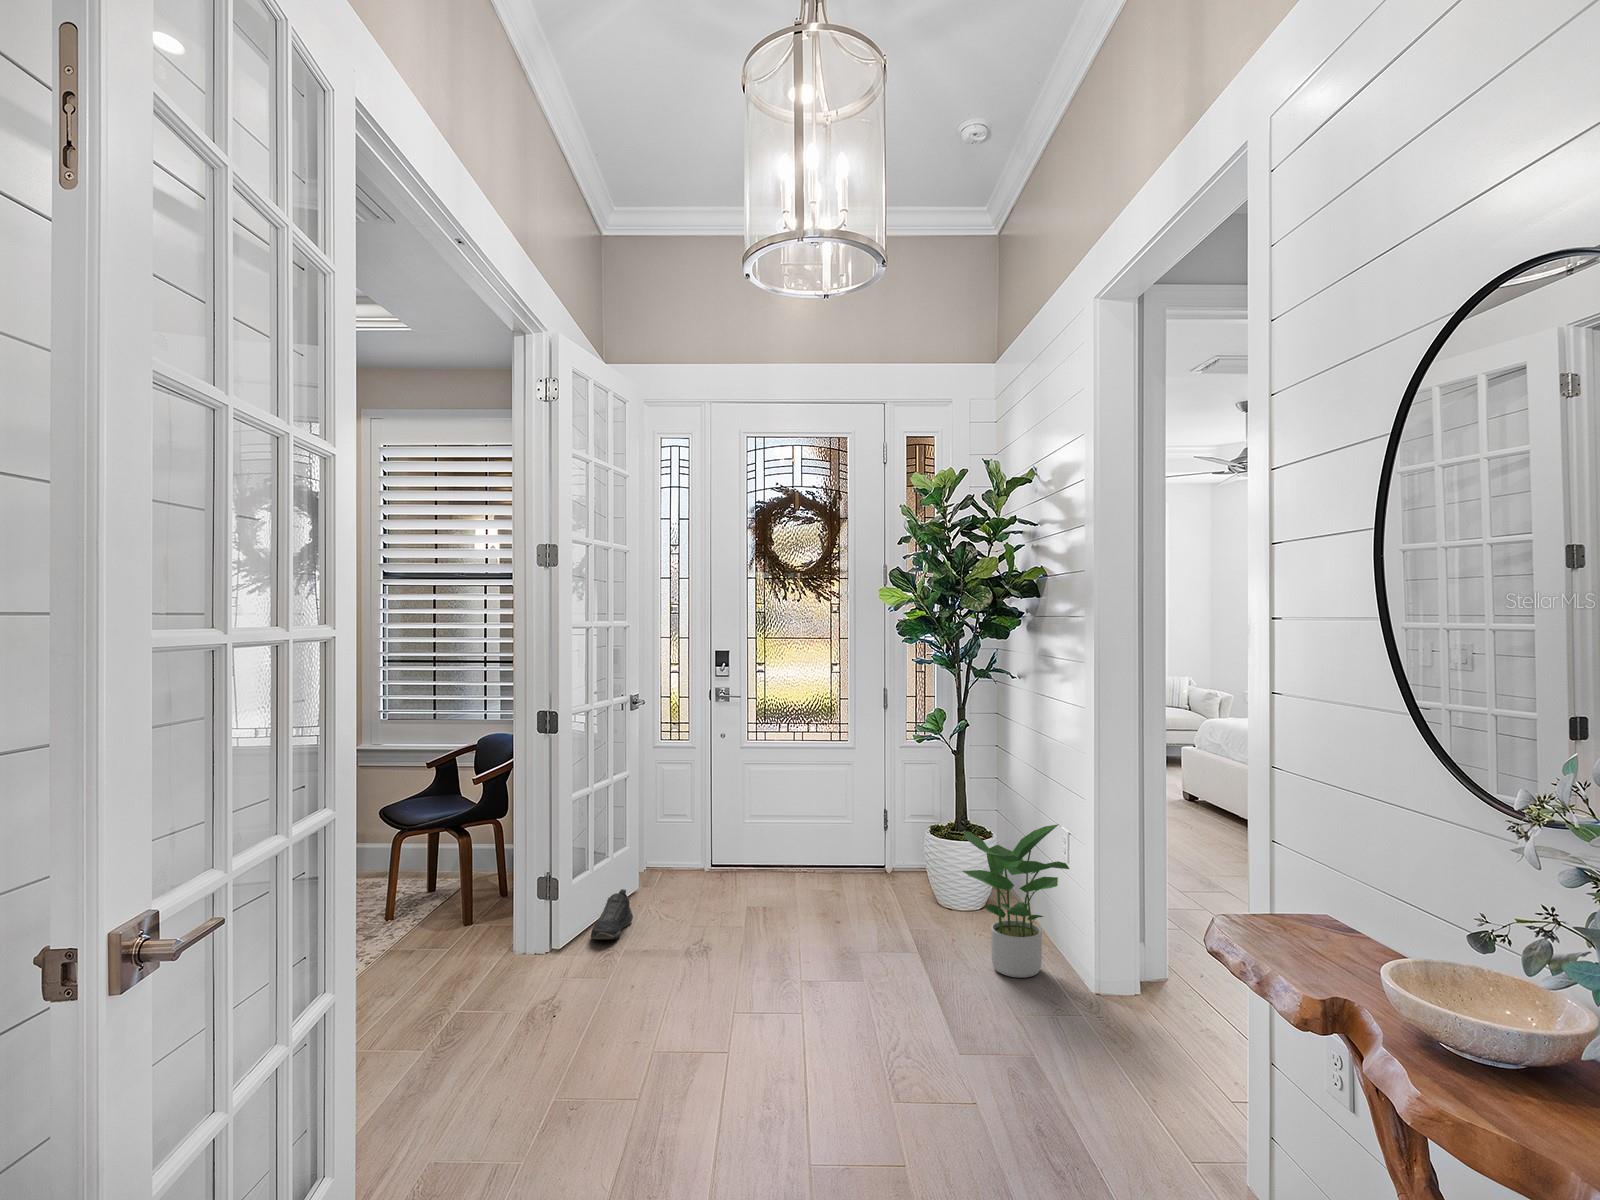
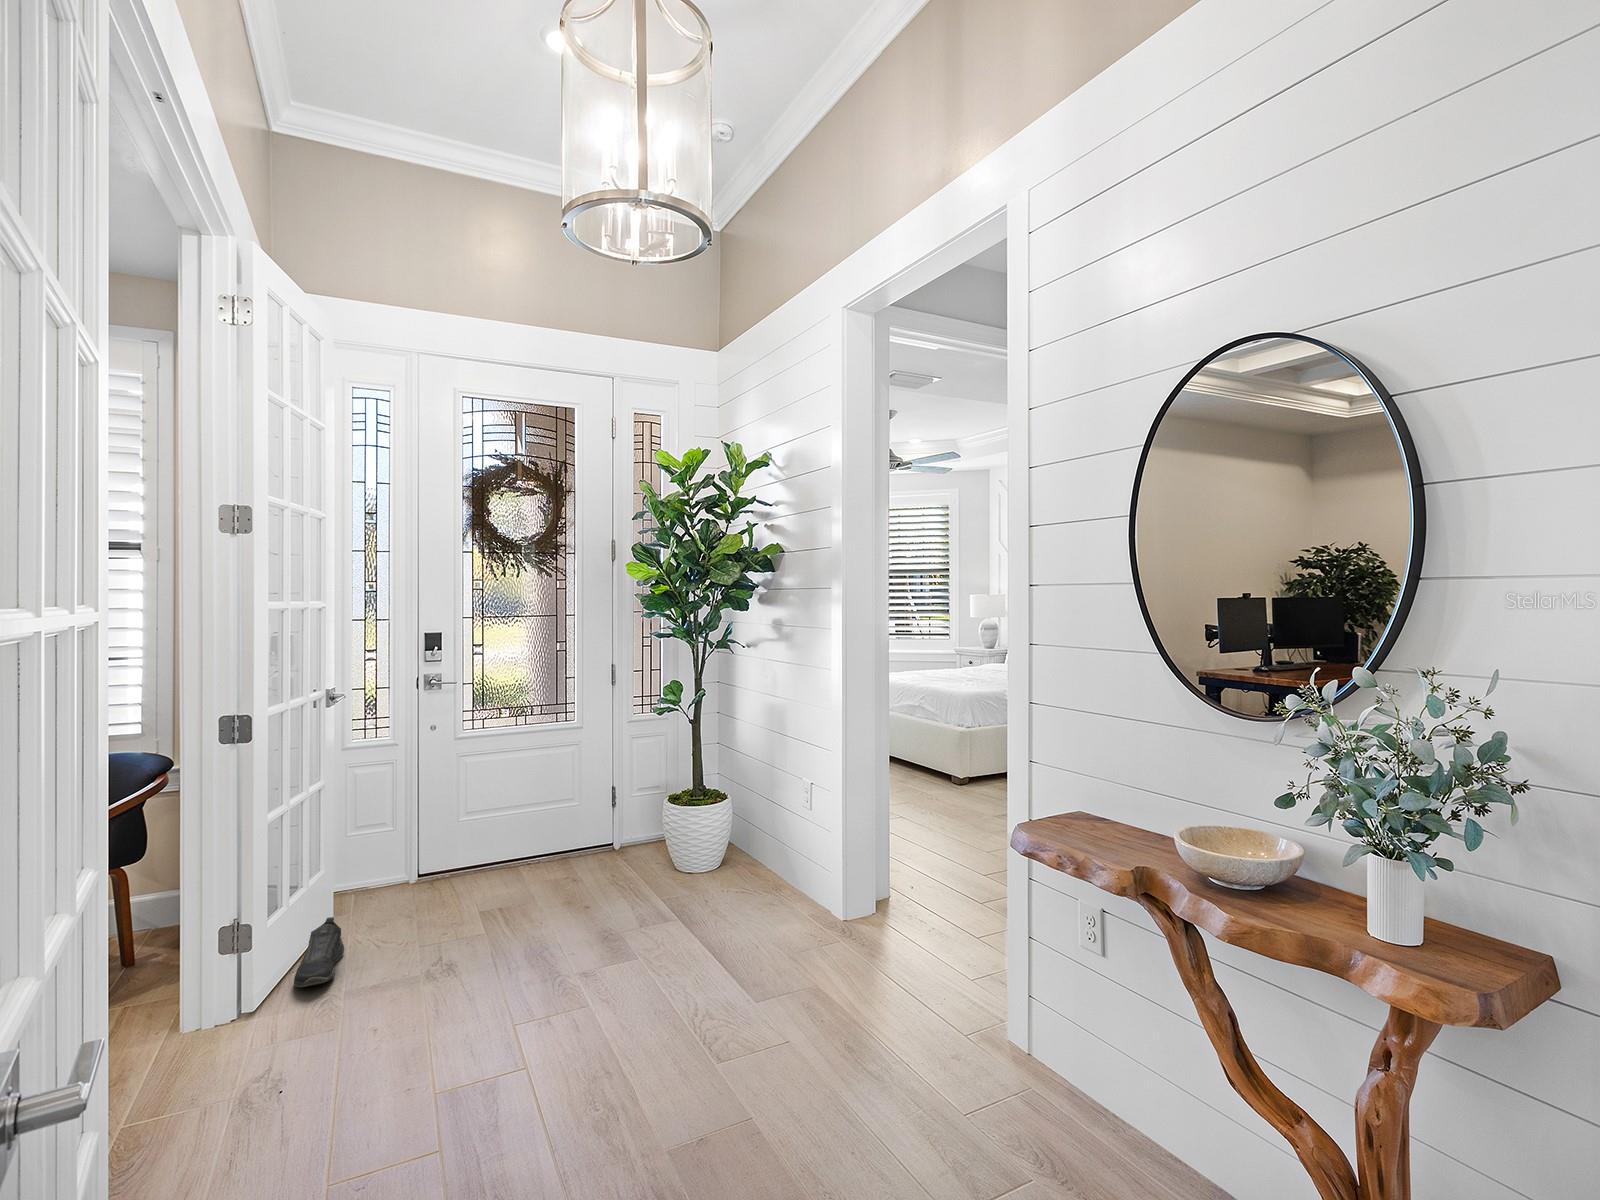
potted plant: present [963,824,1069,978] -> none [726,782,835,930]

